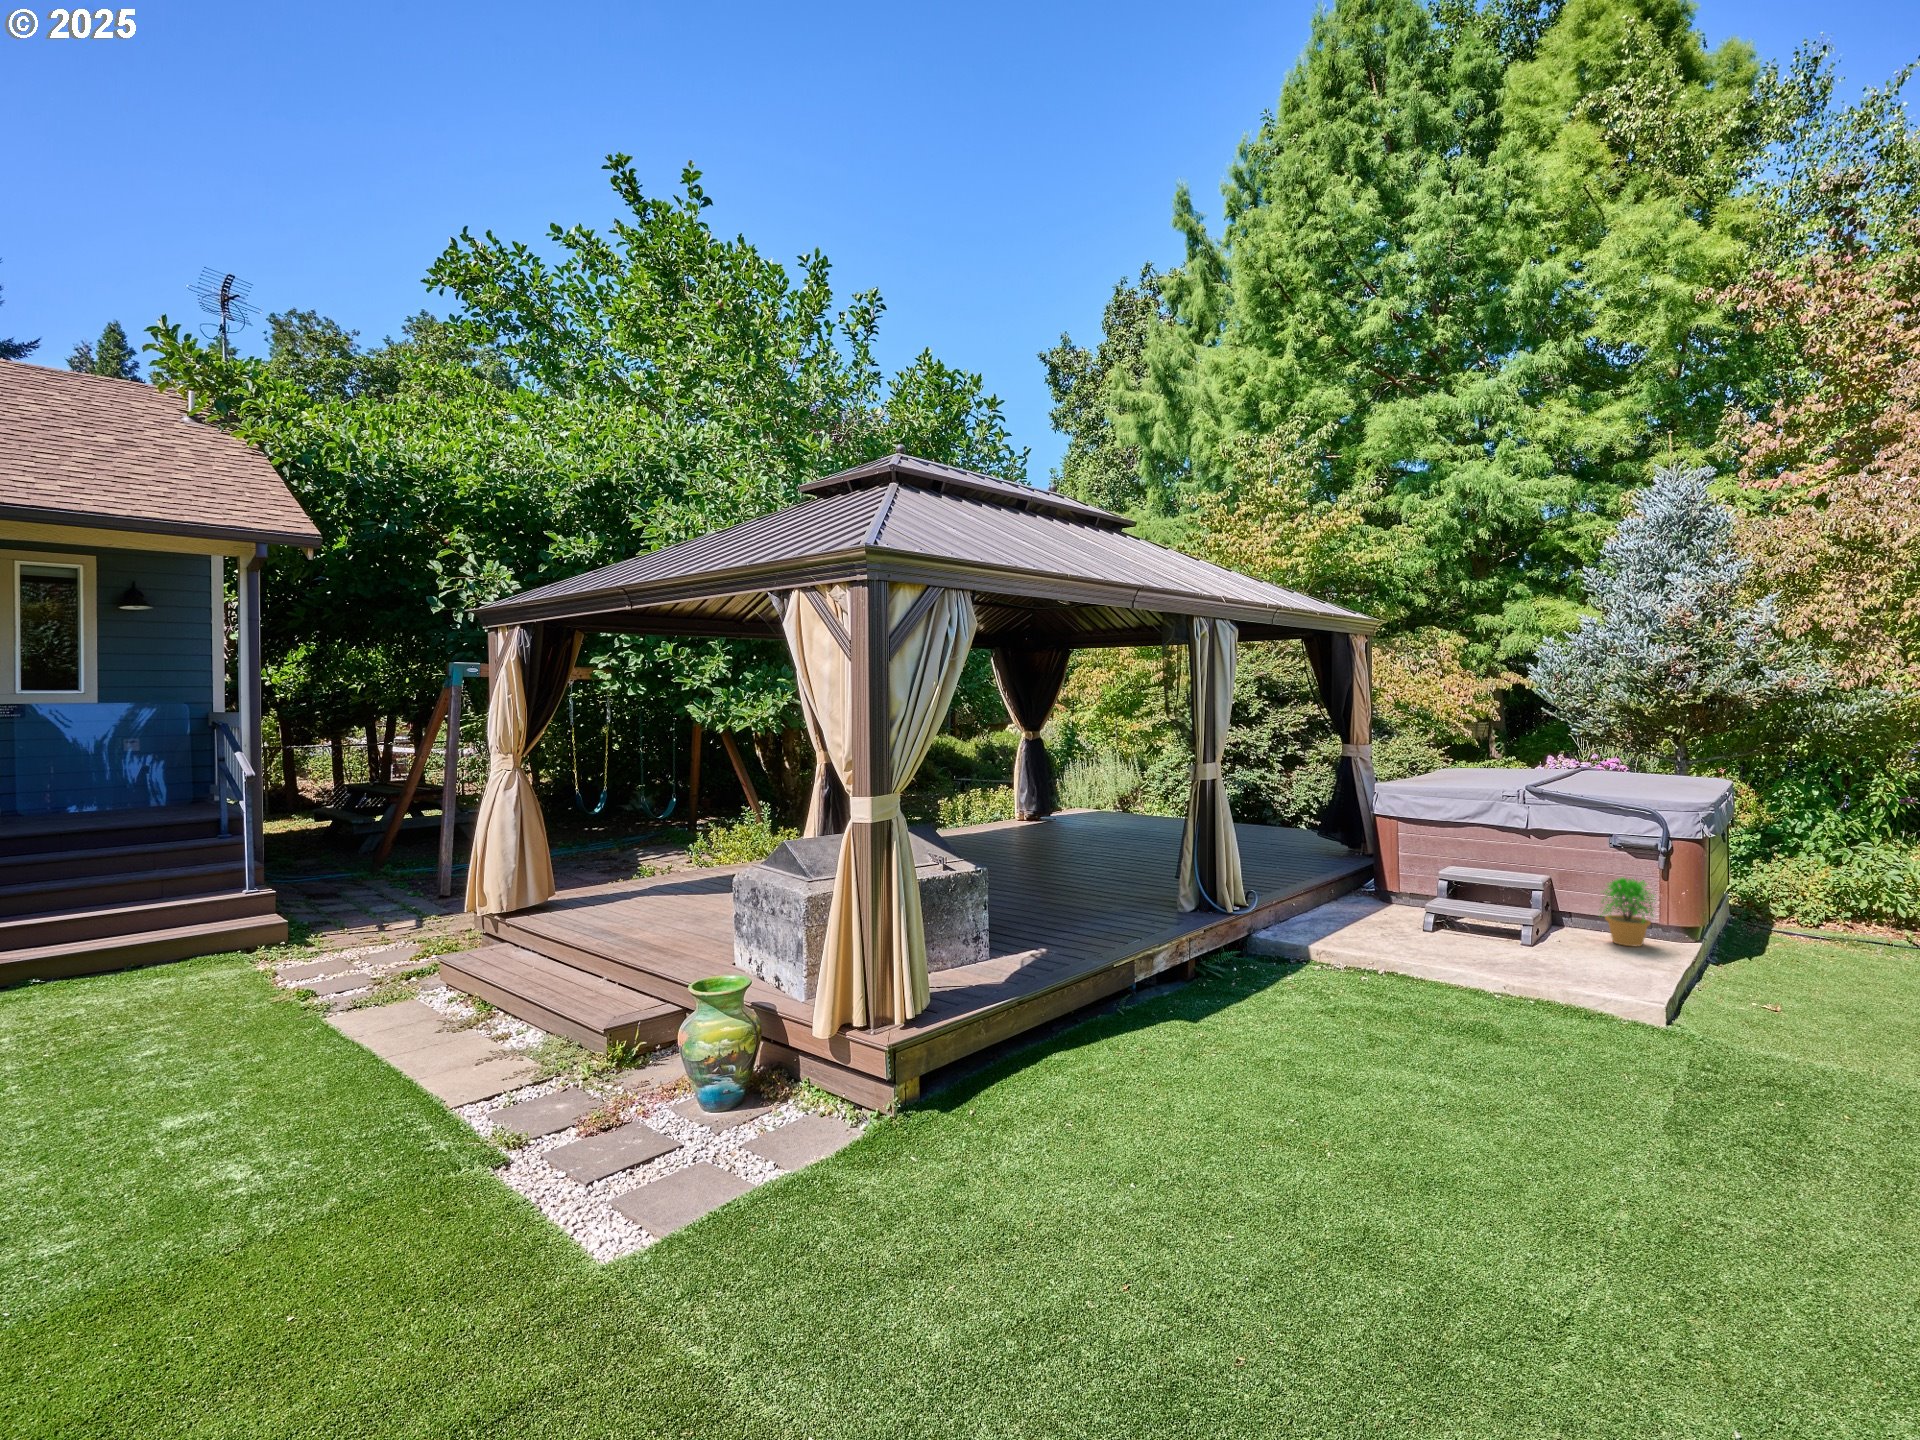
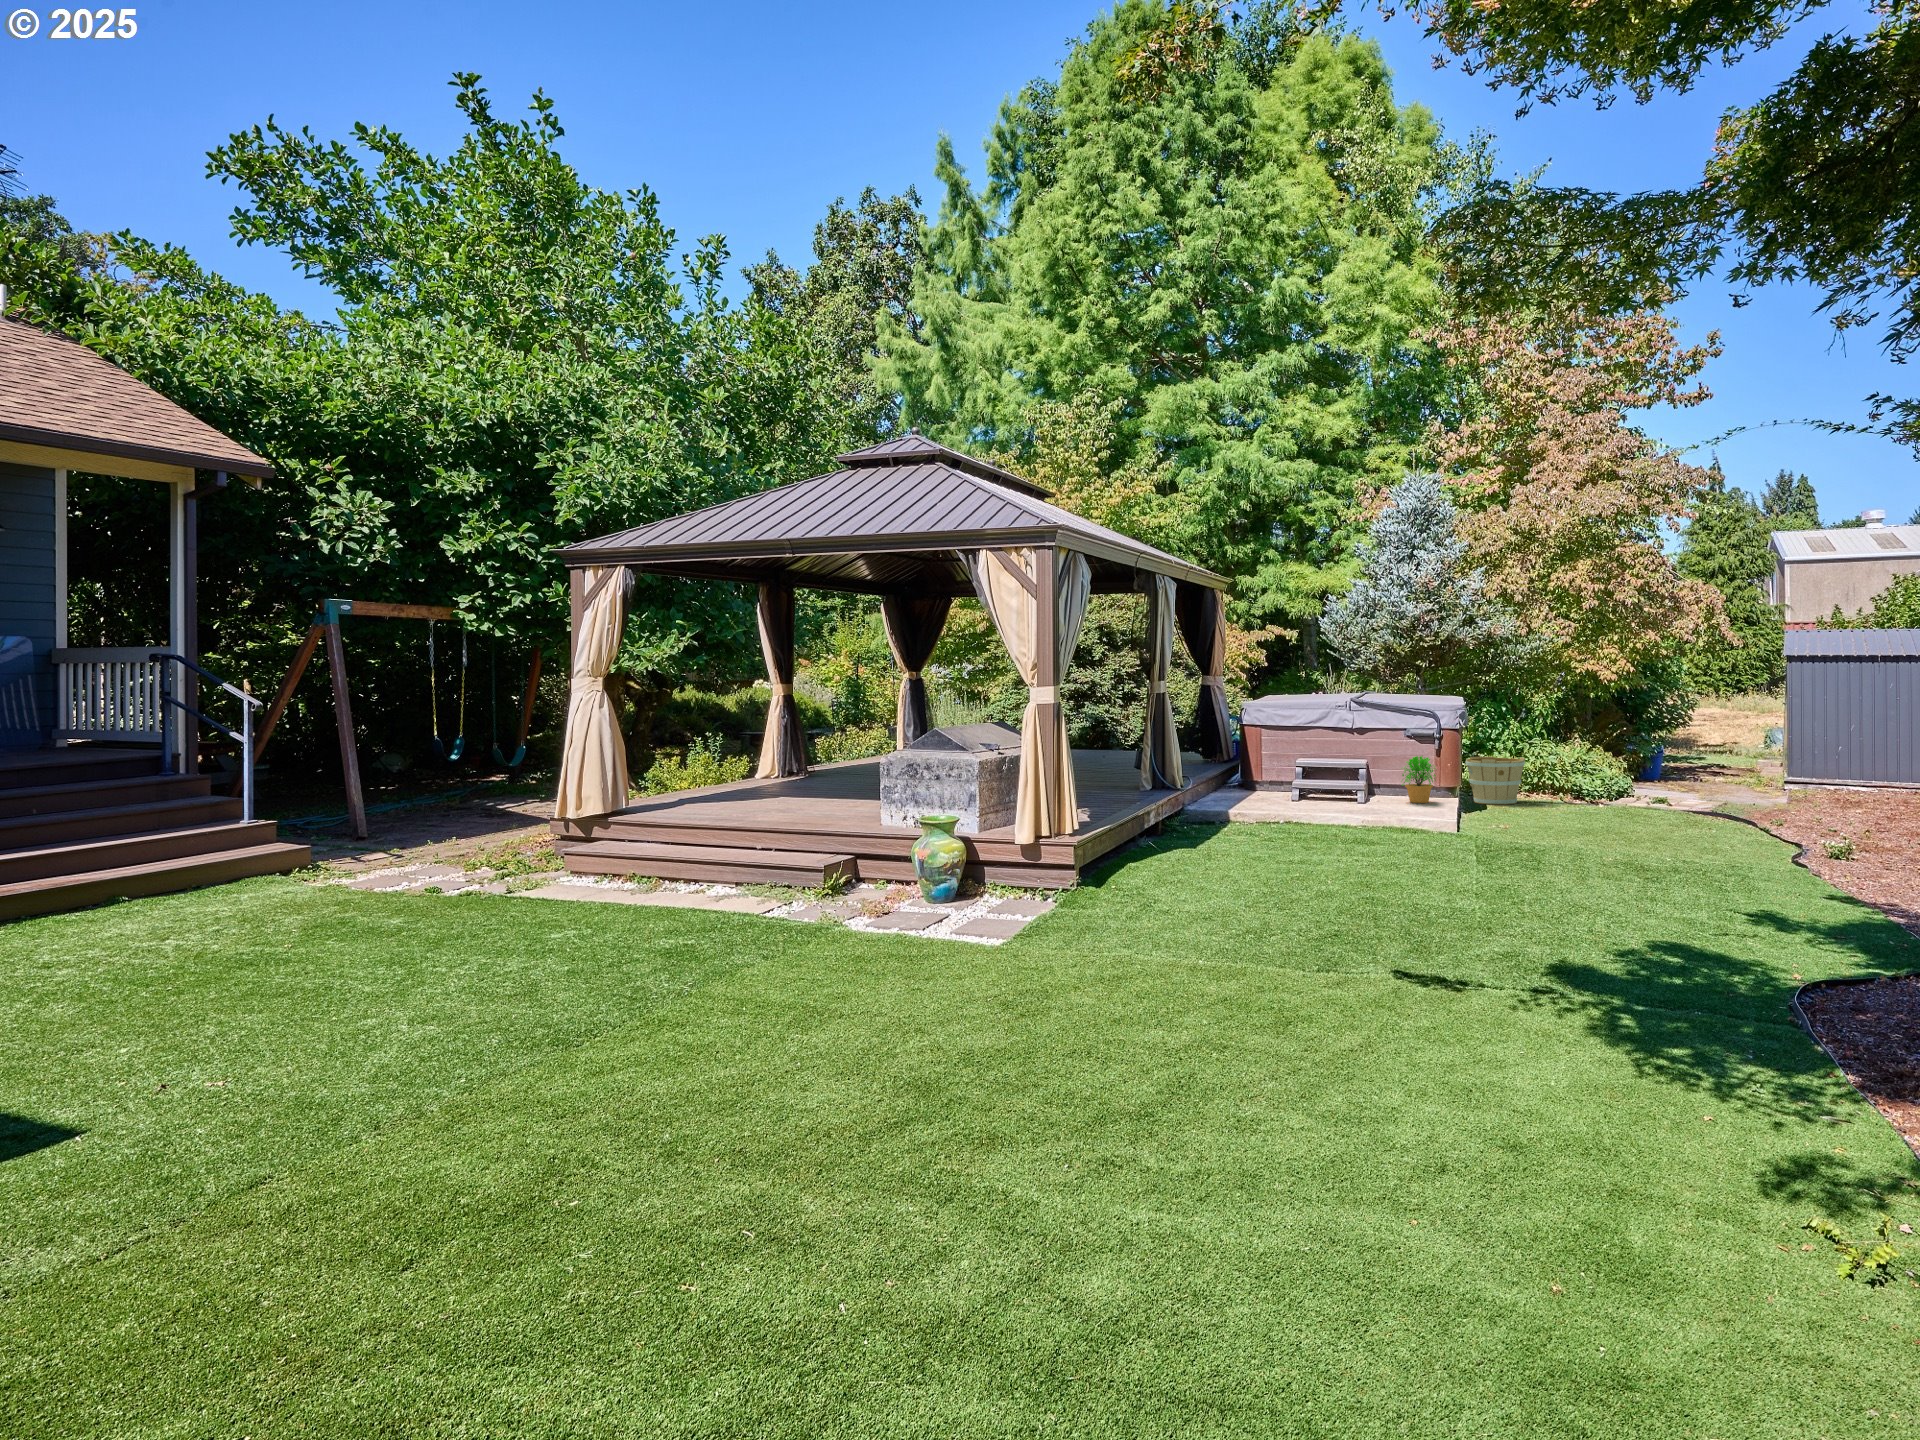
wooden bucket: none [1727,874,1833,952] -> present [1465,756,1525,805]

